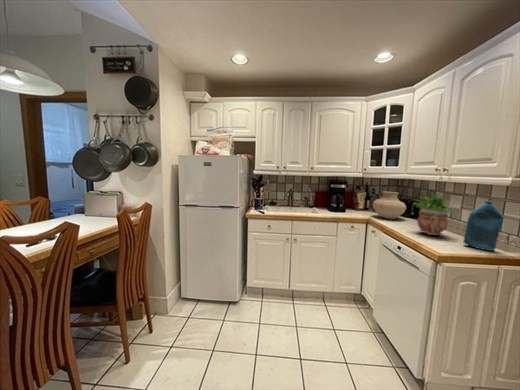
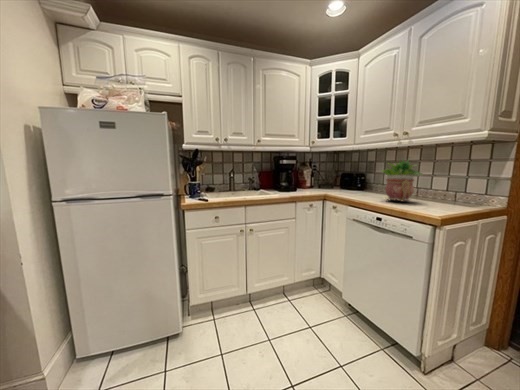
vase: present [373,191,406,219] -> none [325,165,358,193]
bottle: present [463,201,503,251] -> none [437,159,472,208]

